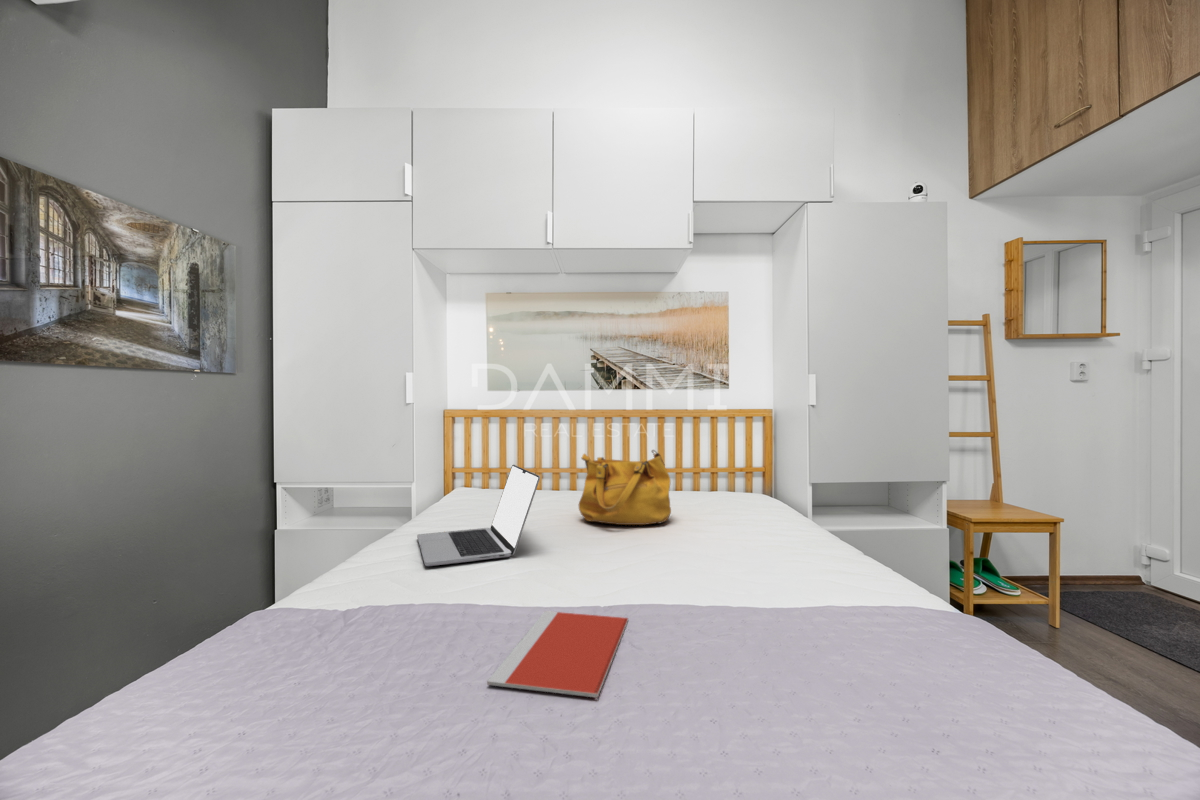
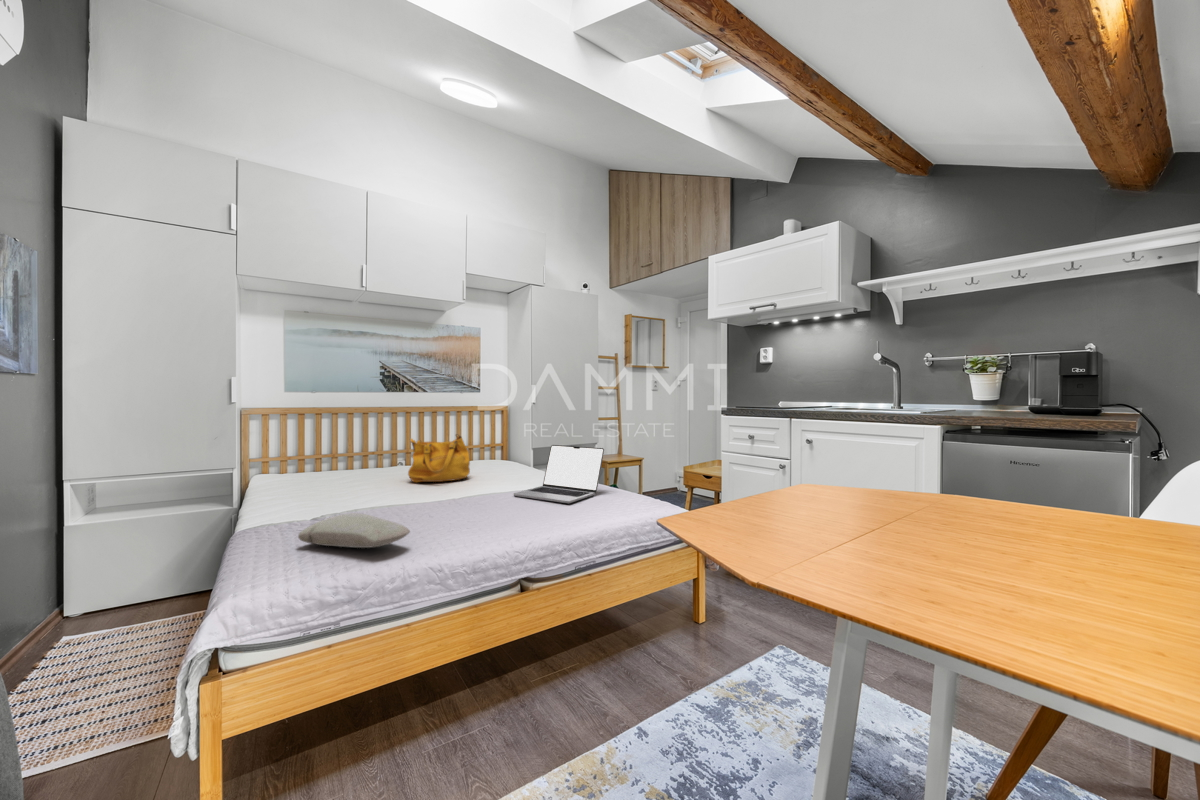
laptop: present [417,465,540,566] -> present [514,445,604,503]
pillow: none [252,584,378,683] -> present [298,513,410,548]
notebook: present [487,611,628,698] -> none [454,512,514,535]

